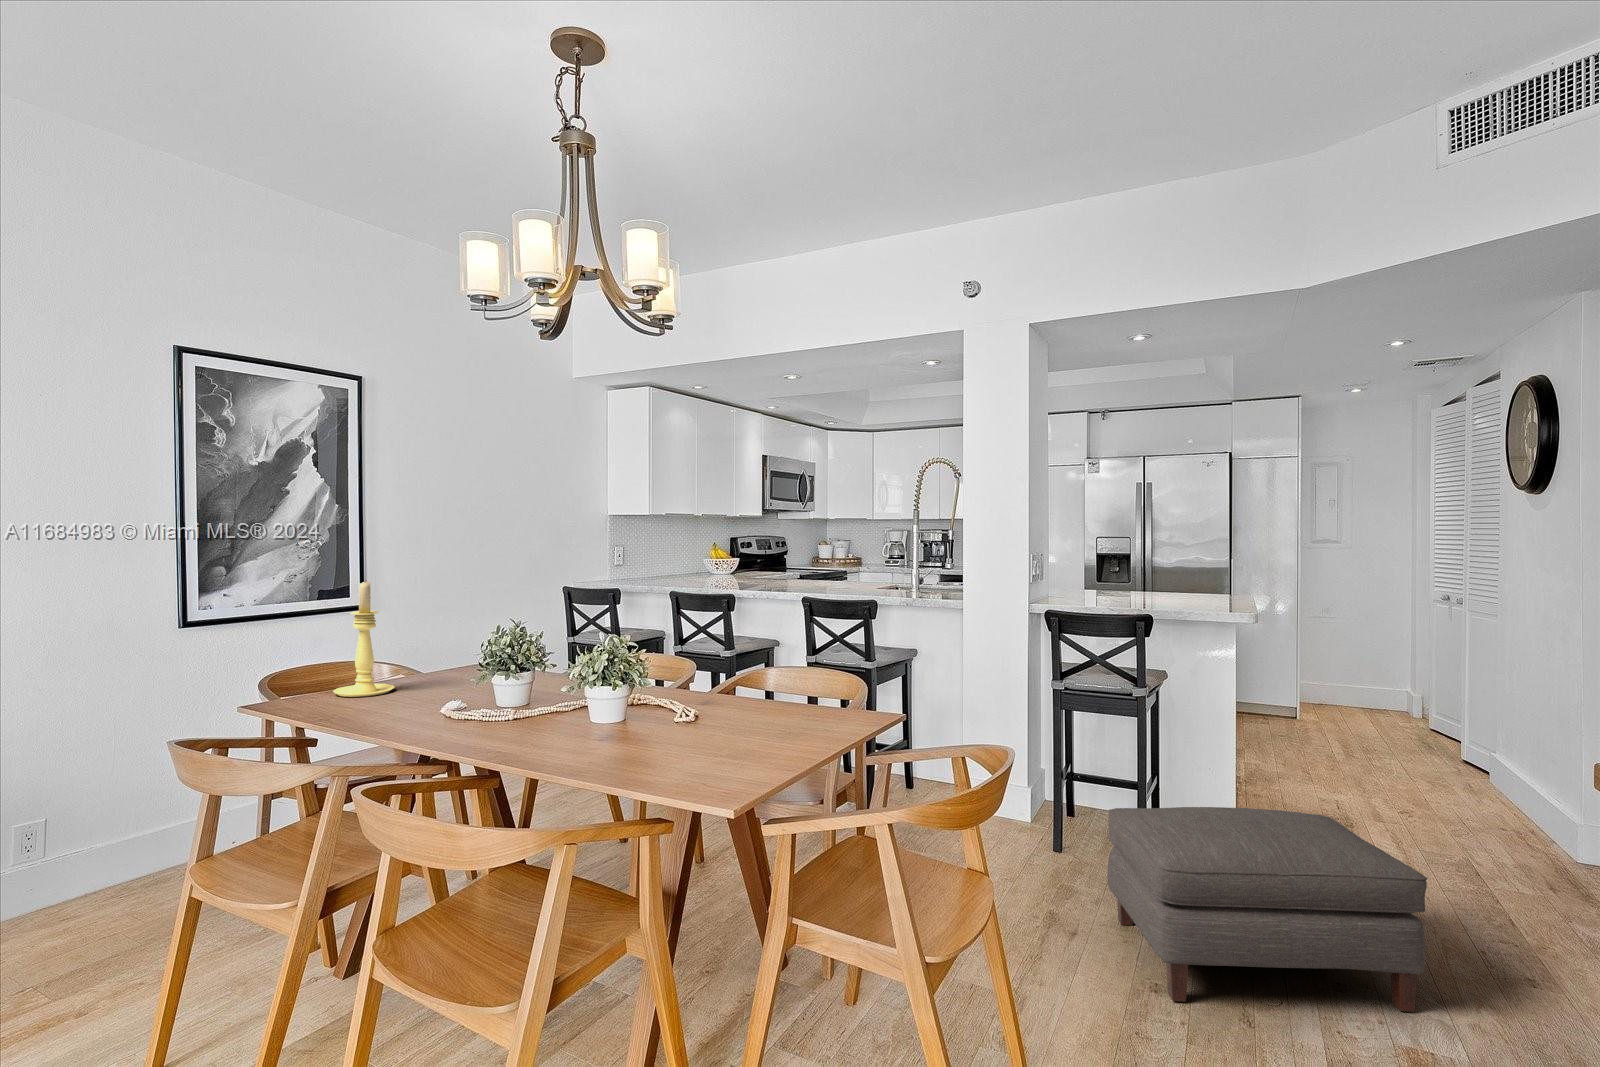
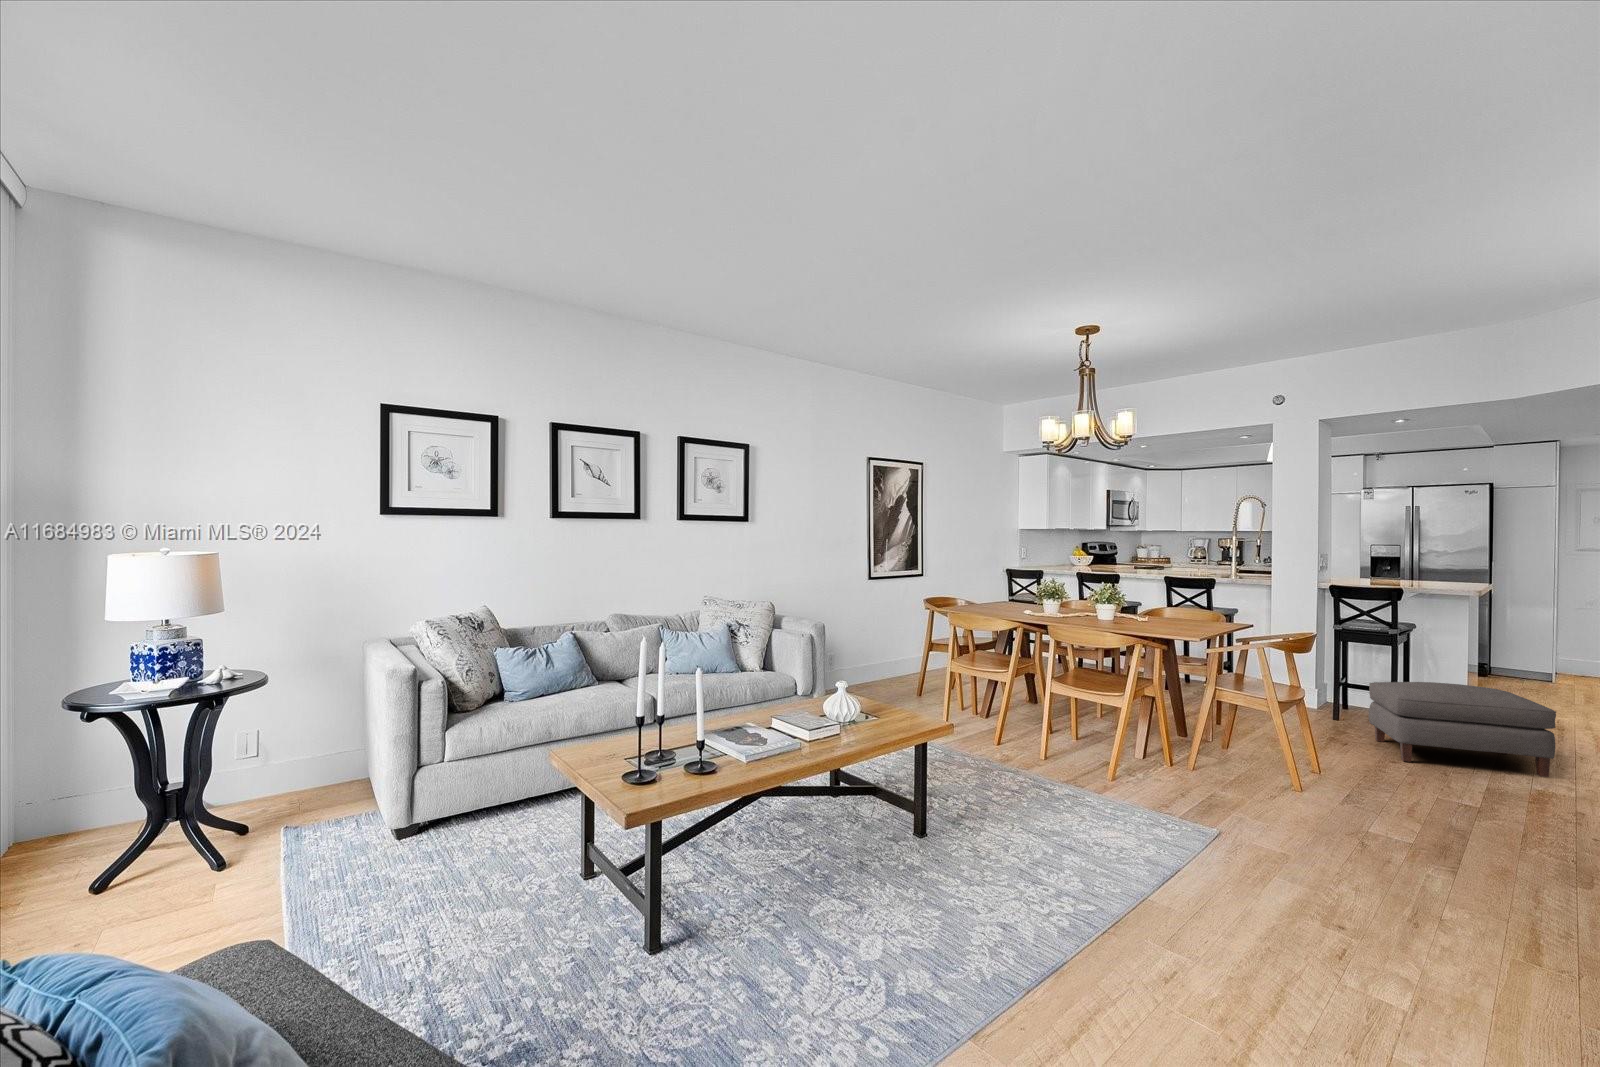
candle holder: present [333,580,394,697] -> none [969,560,993,609]

